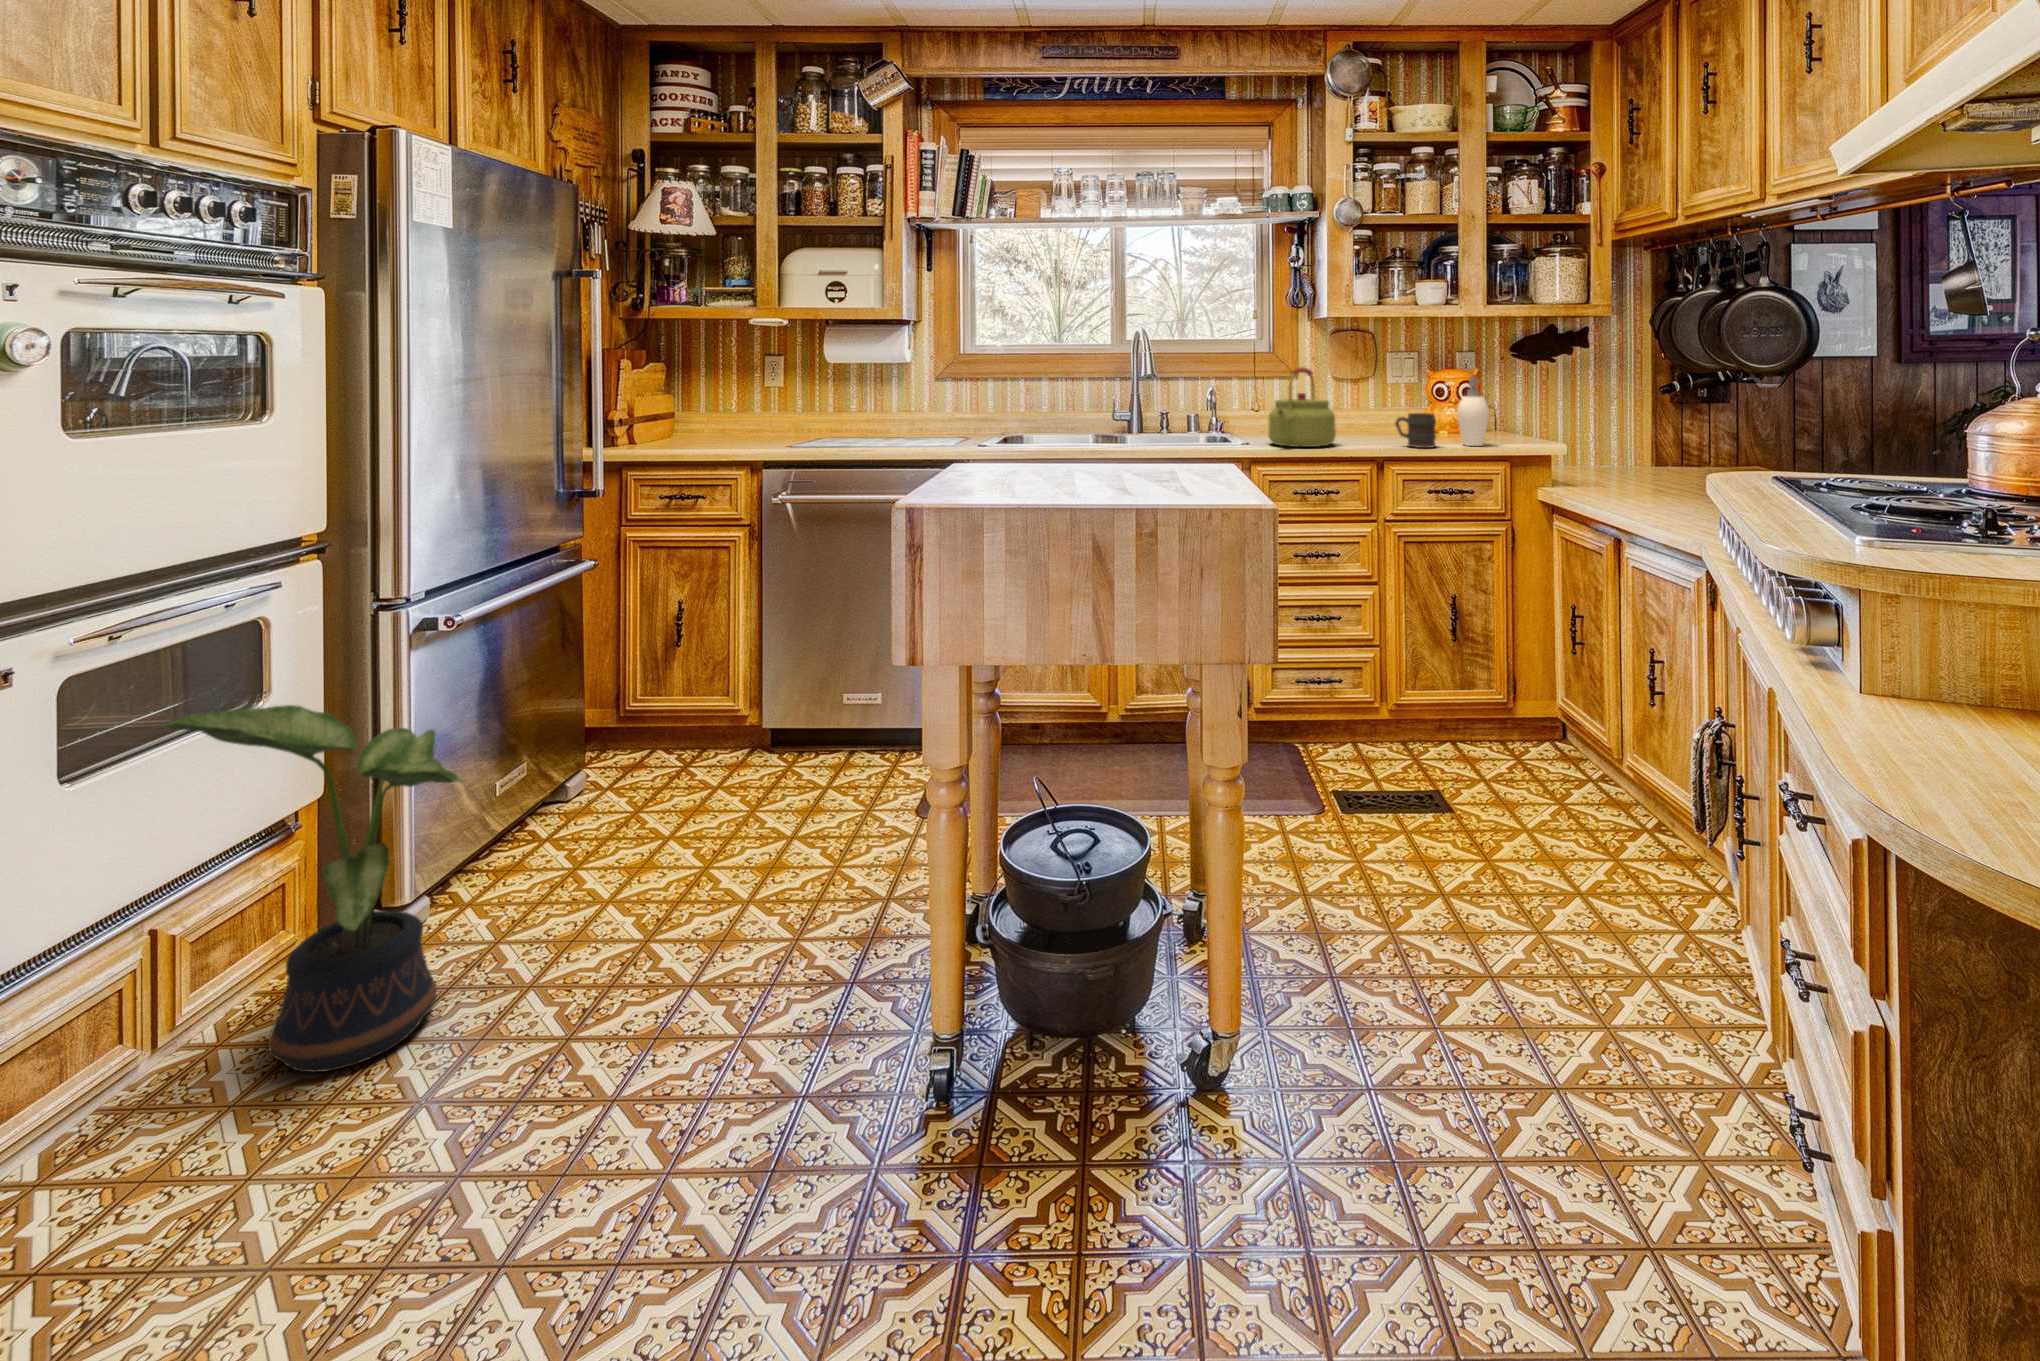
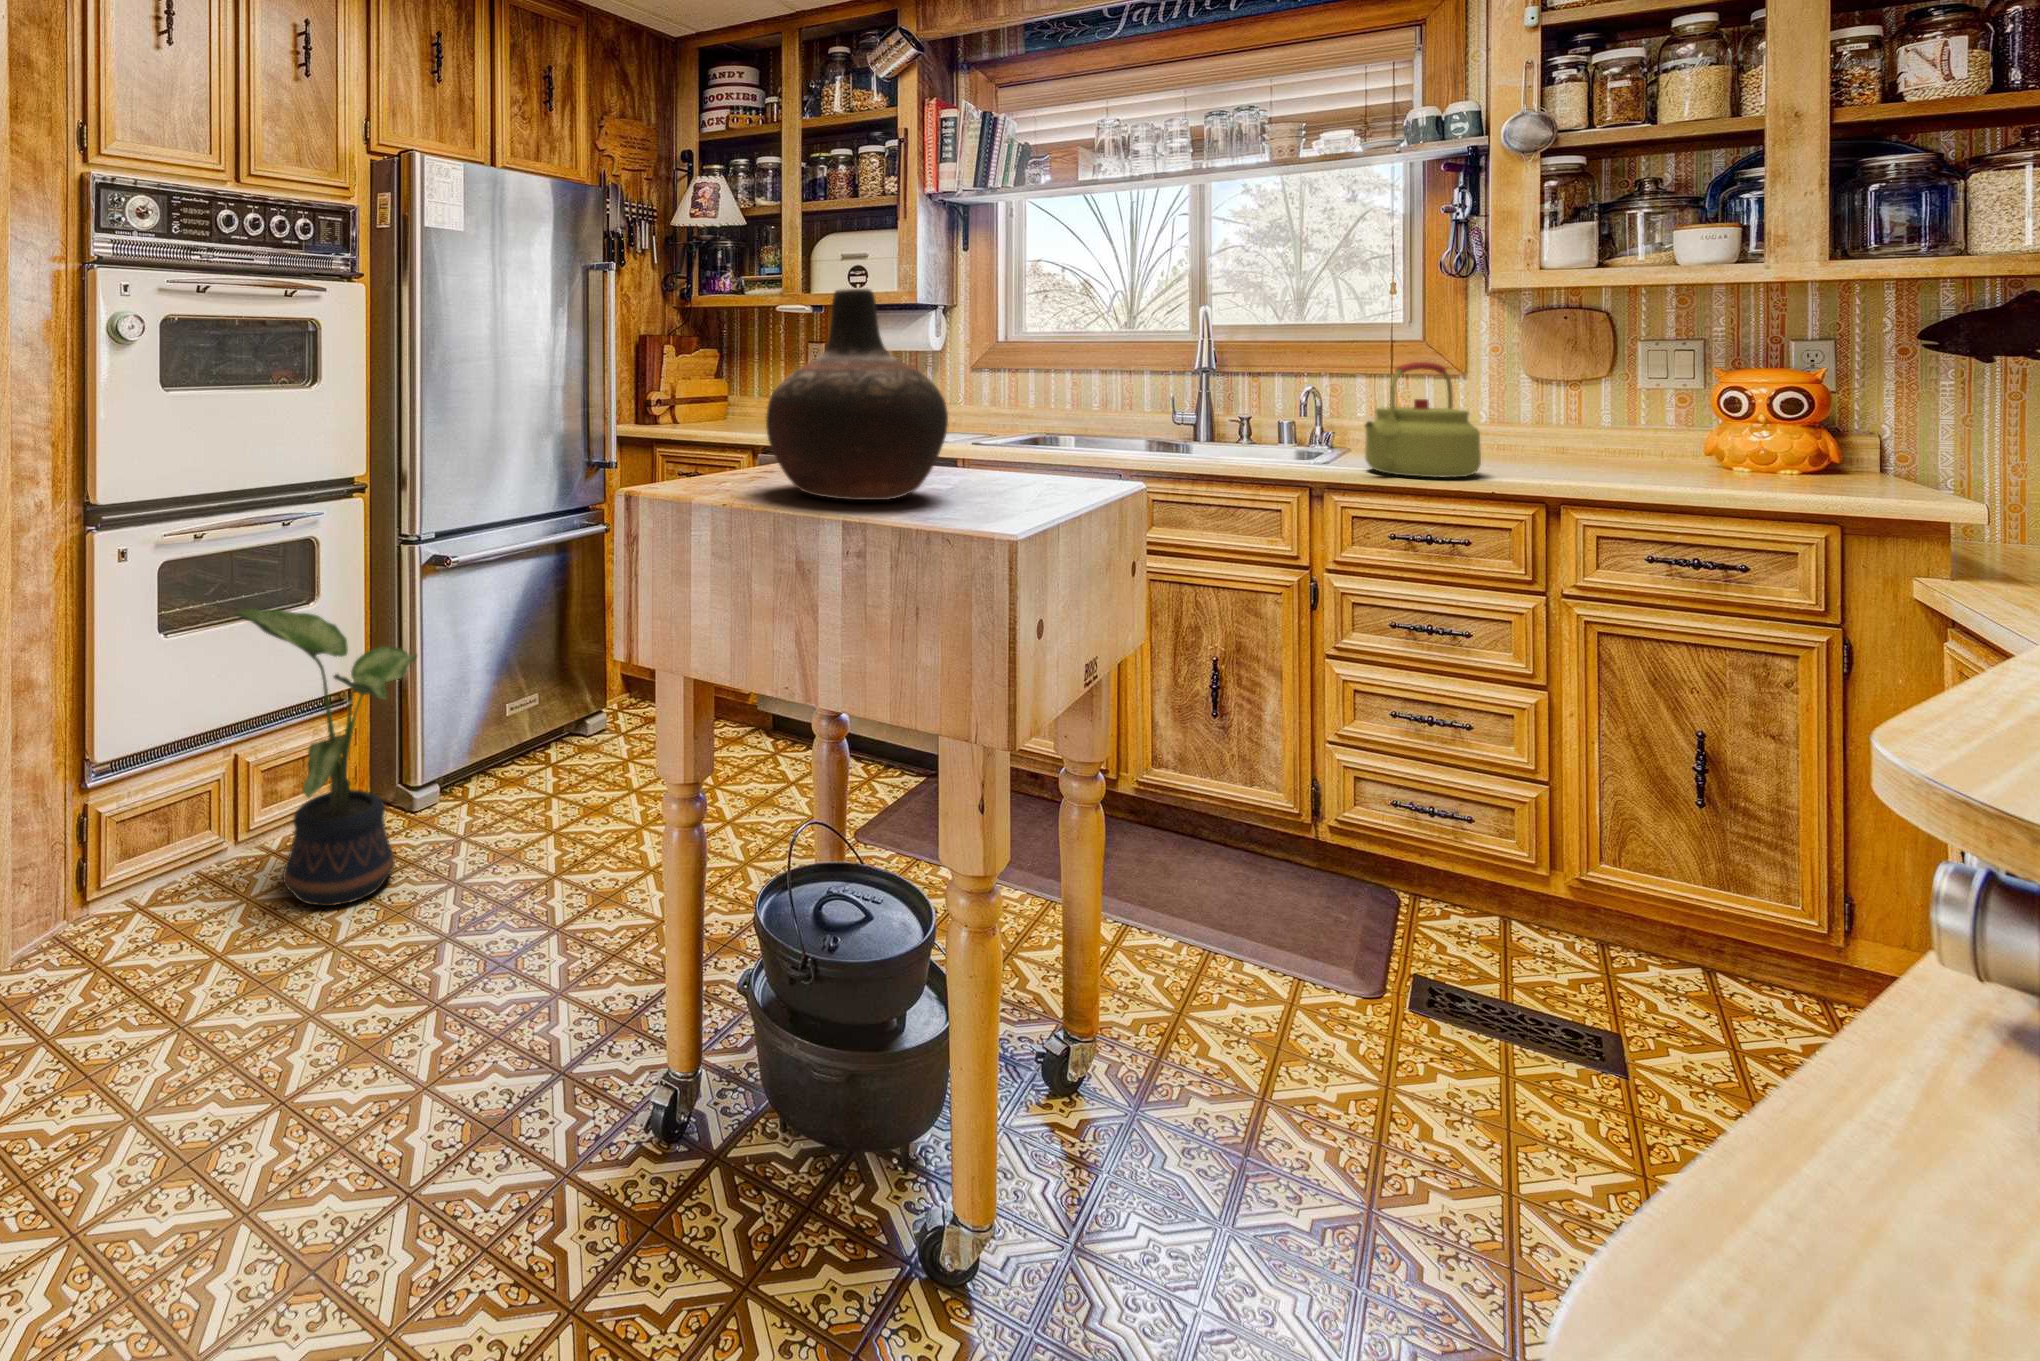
vase: none [1026,311,1175,485] -> present [766,289,948,500]
soap dispenser: present [1457,377,1489,446] -> none [1730,380,1804,497]
mug: present [1395,413,1436,448] -> none [1591,436,1675,493]

